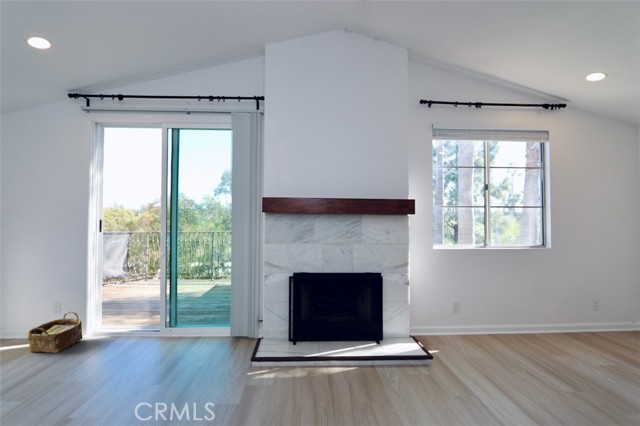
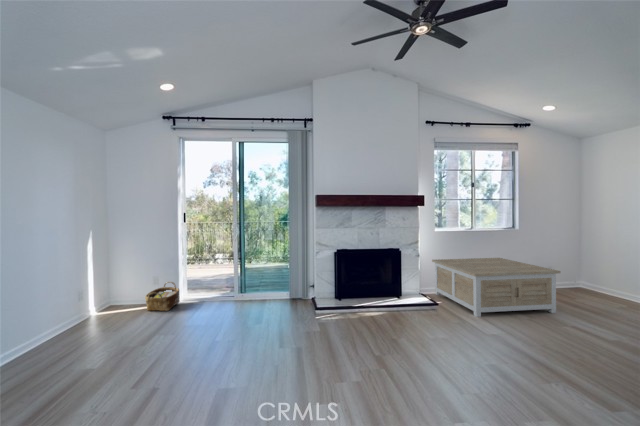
coffee table: none [428,287,613,380] -> present [432,258,561,317]

